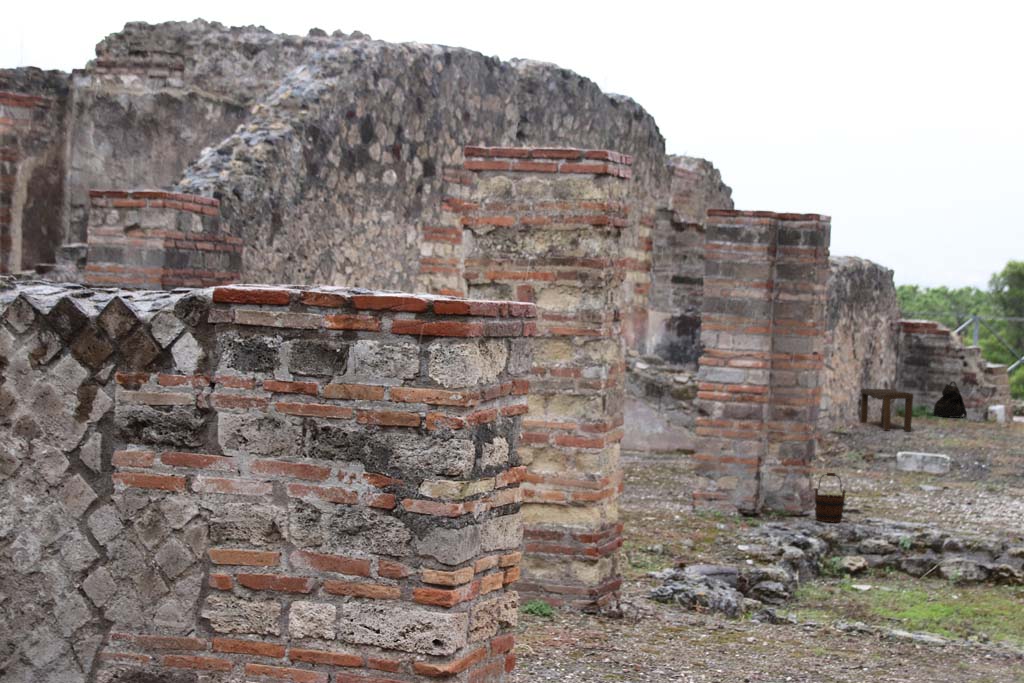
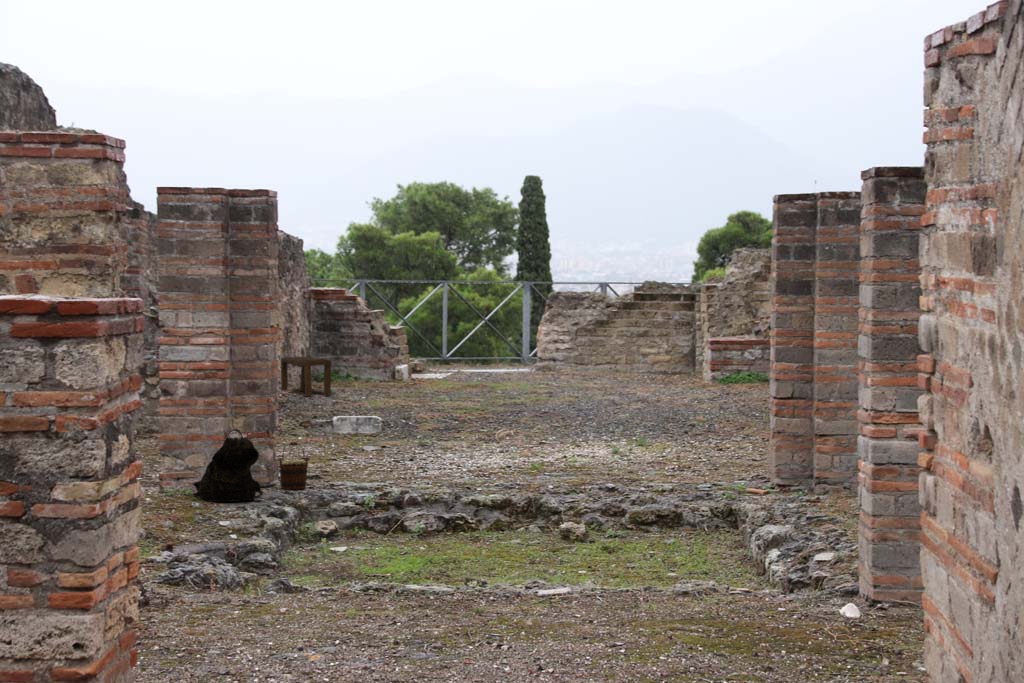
backpack: present [933,382,967,418] -> present [193,429,263,502]

